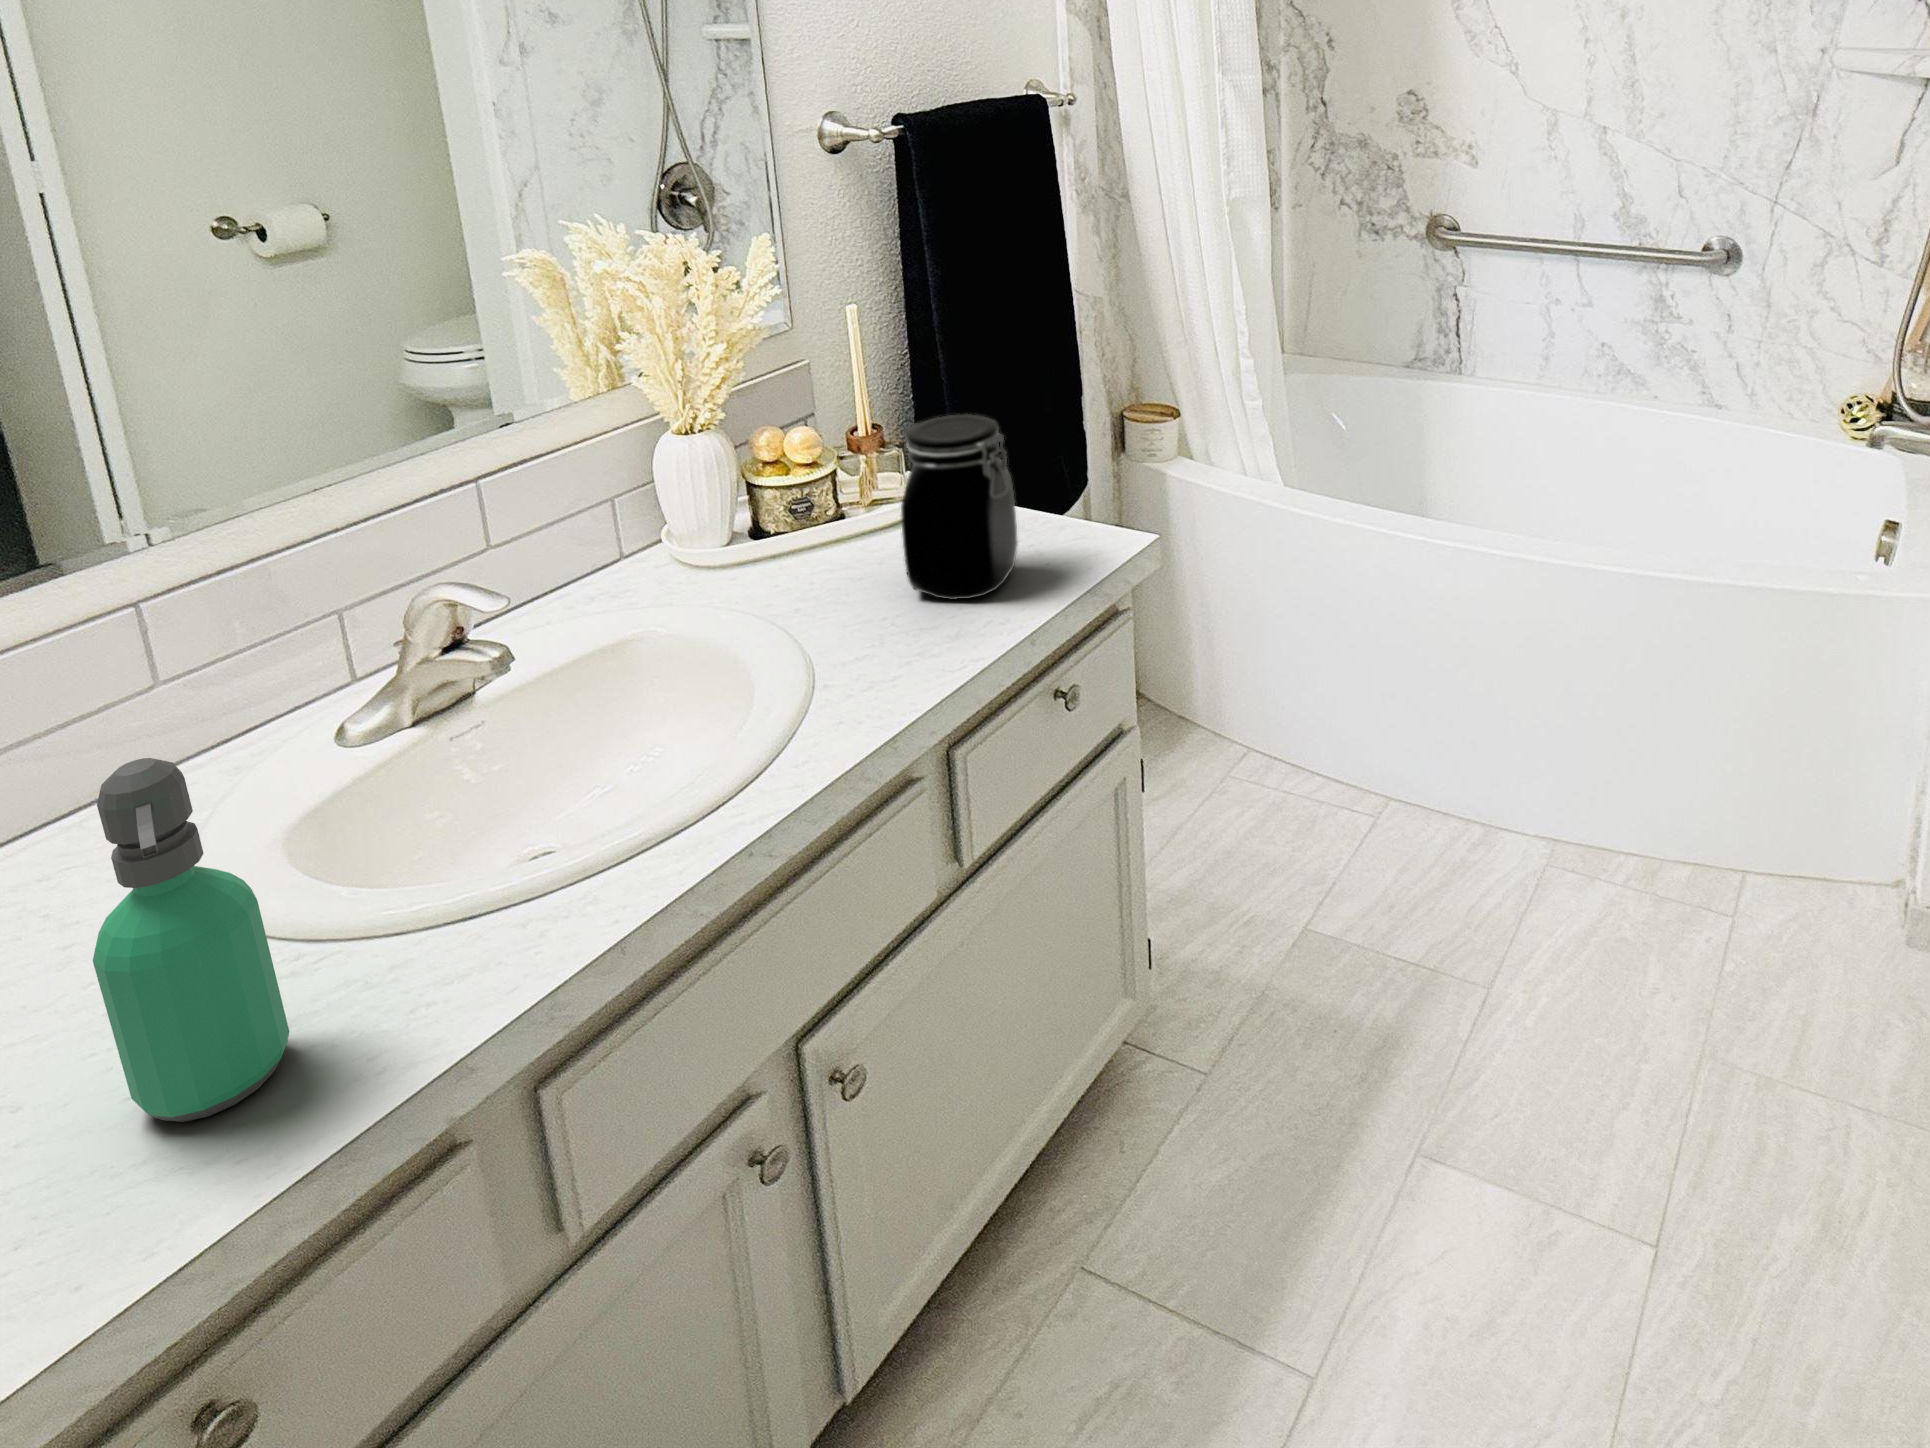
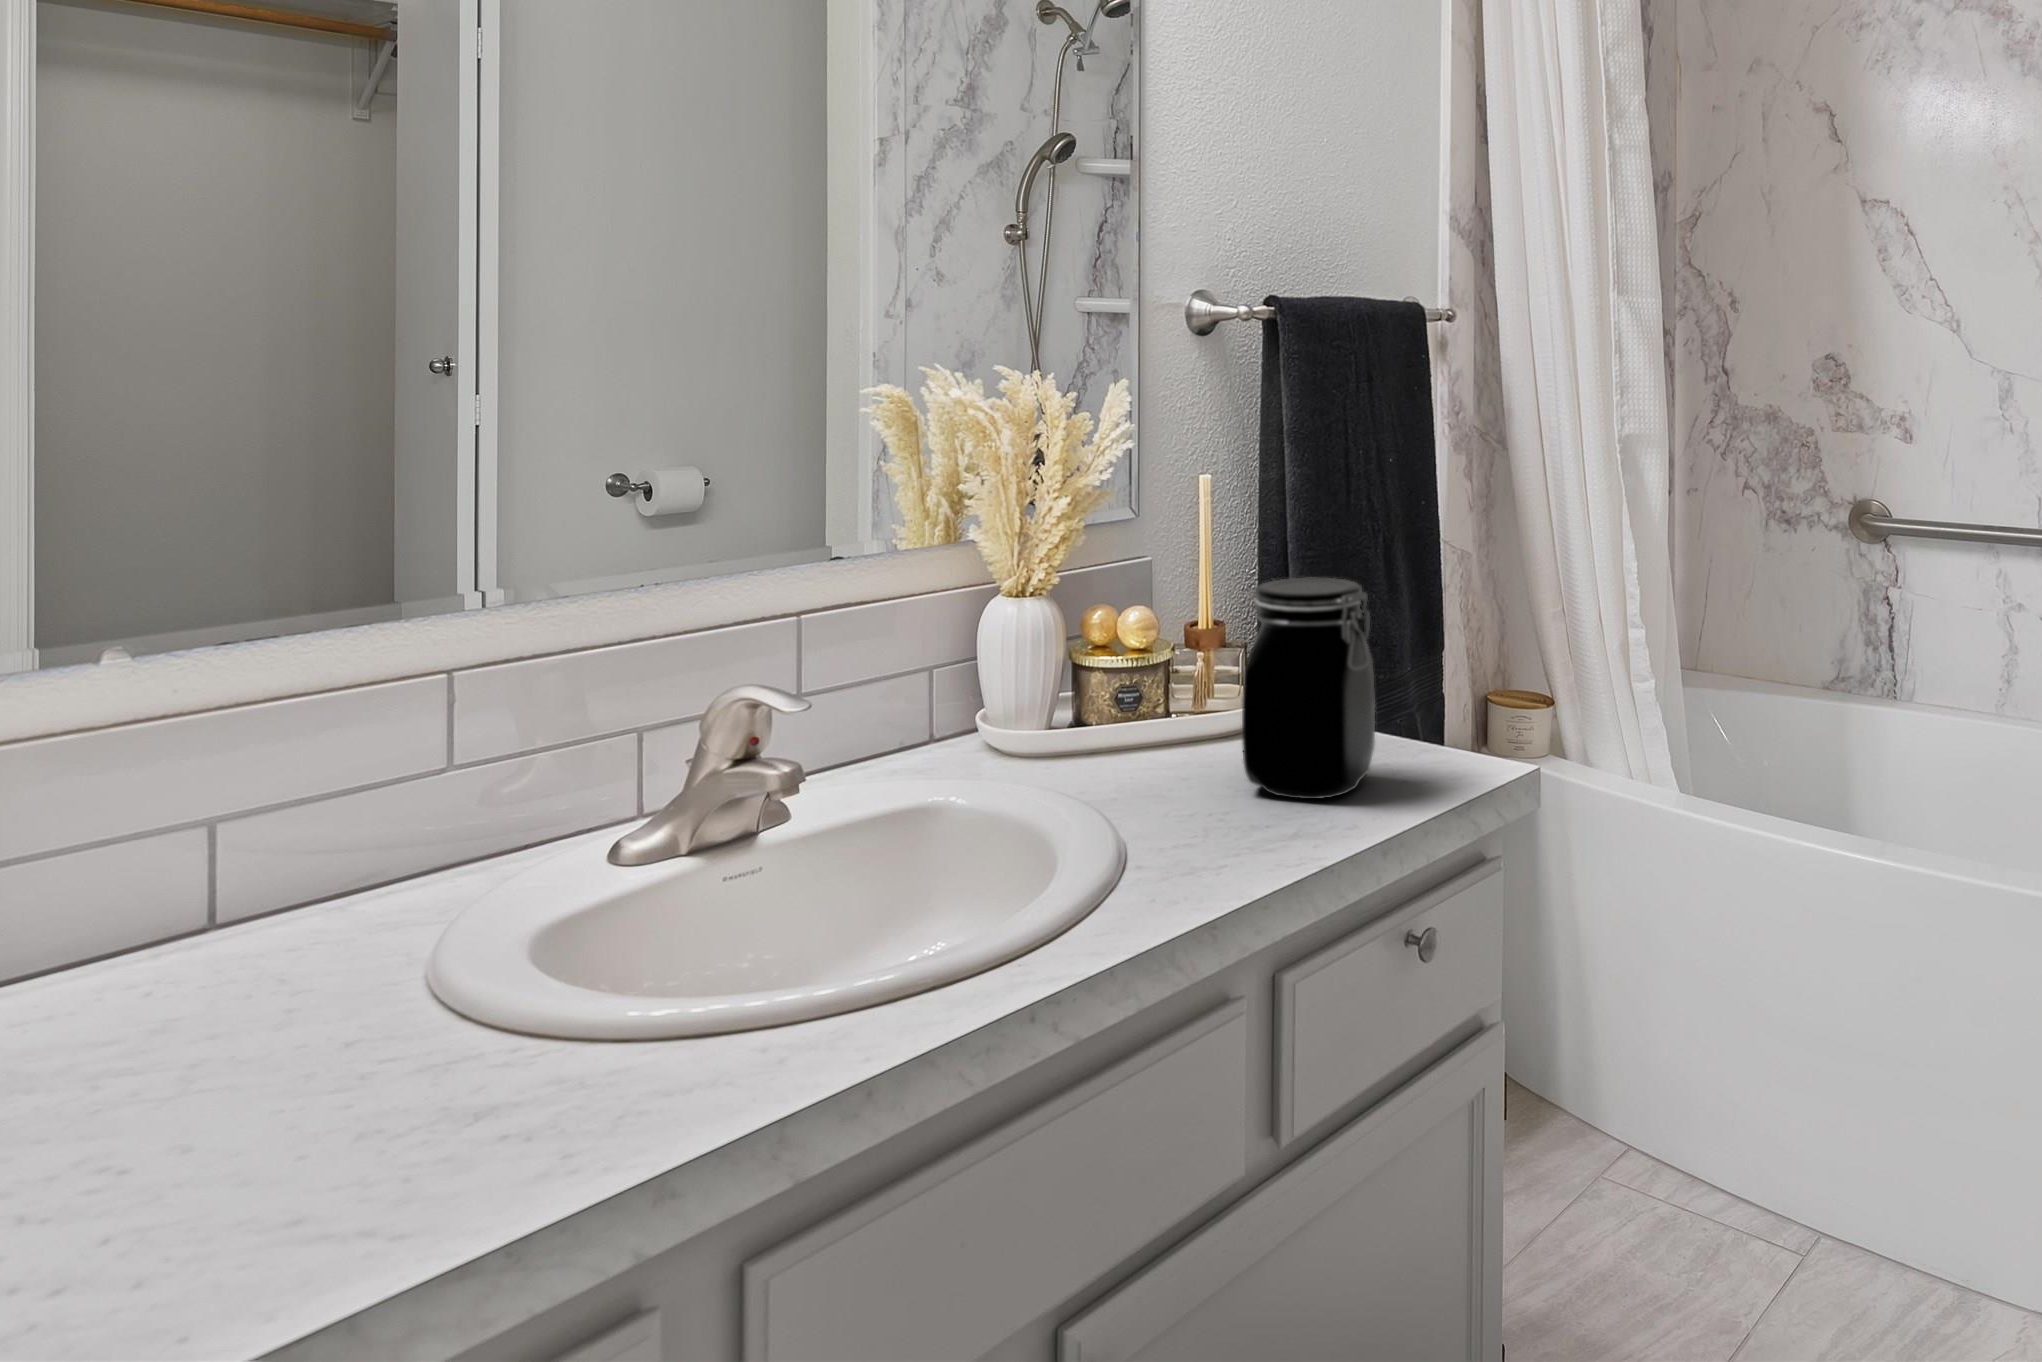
soap dispenser: present [93,758,289,1122] -> none [260,709,455,1208]

